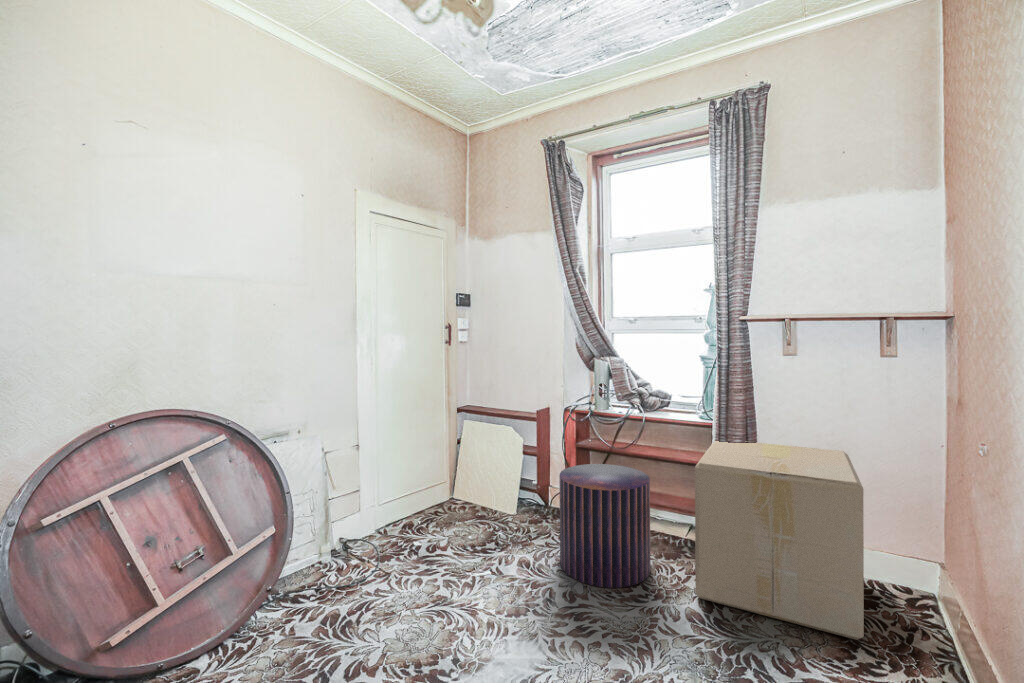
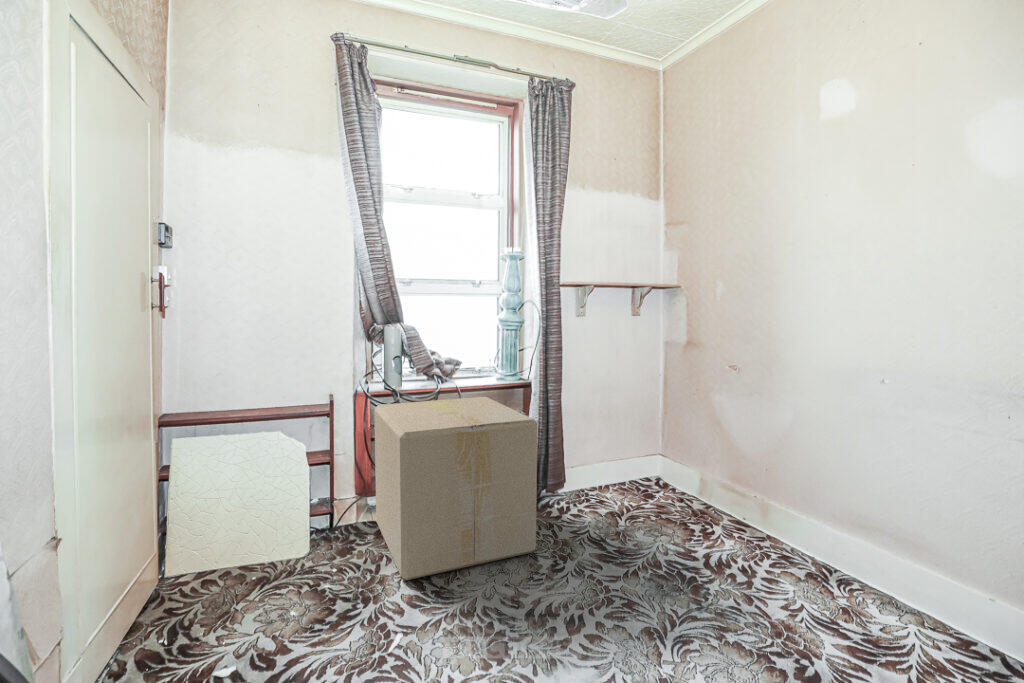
pouf: present [559,464,650,588] -> none [200,460,339,636]

